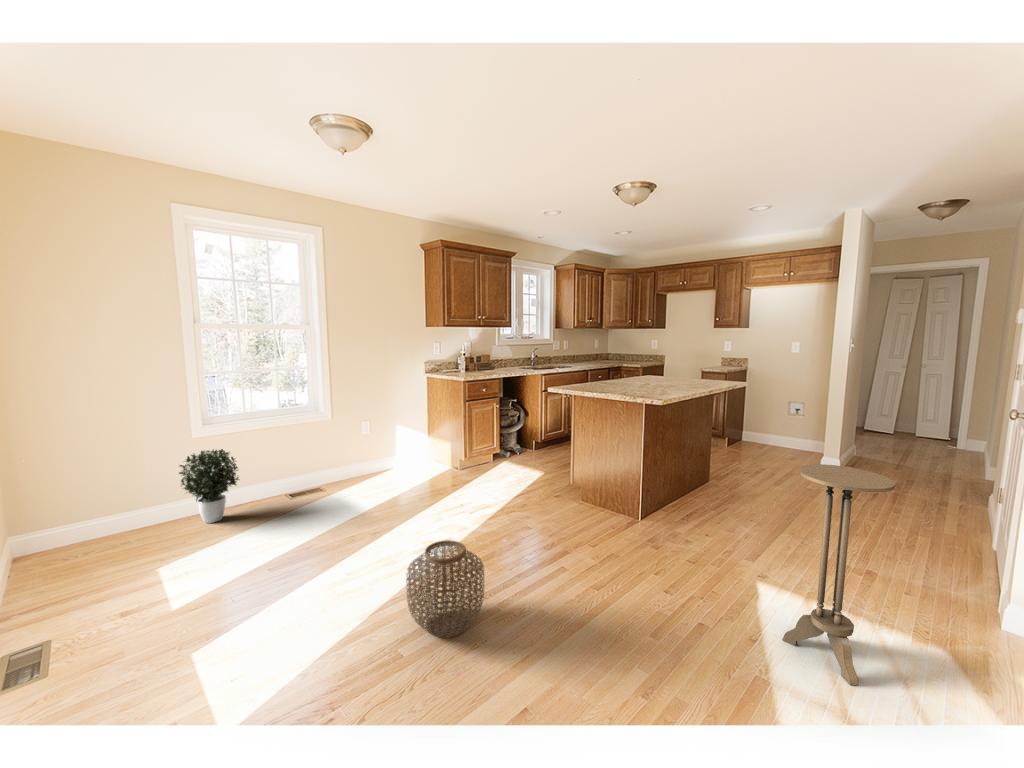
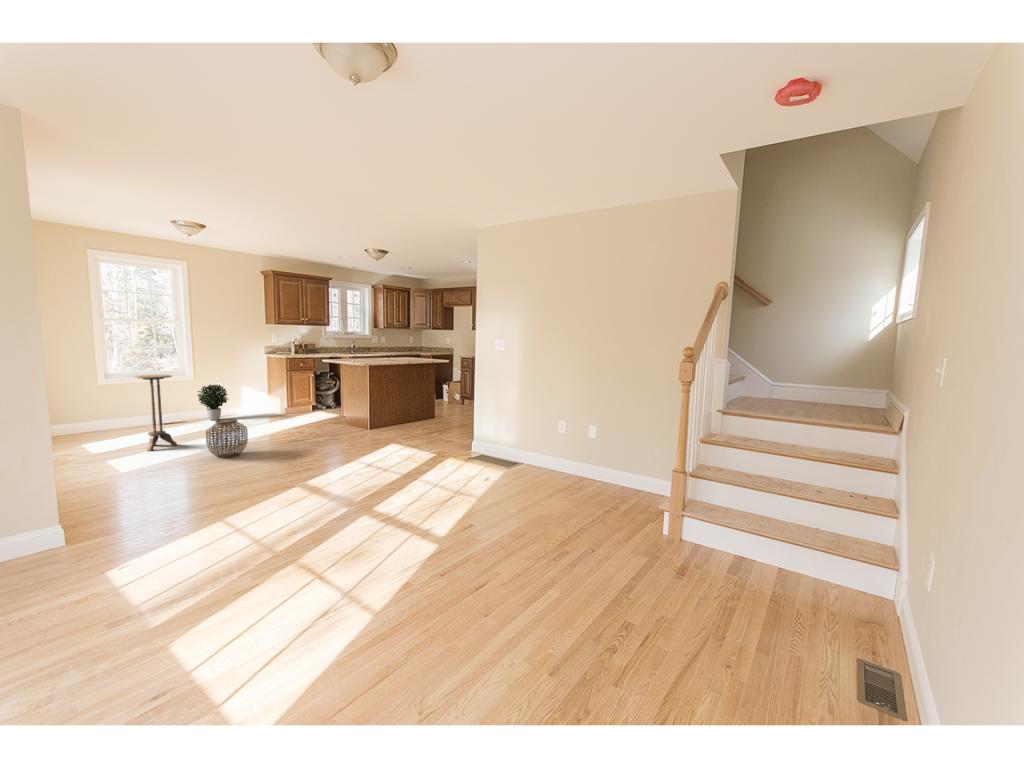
potted plant: present [179,449,239,523] -> present [198,385,228,421]
side table: present [782,464,895,685] -> present [134,375,177,451]

